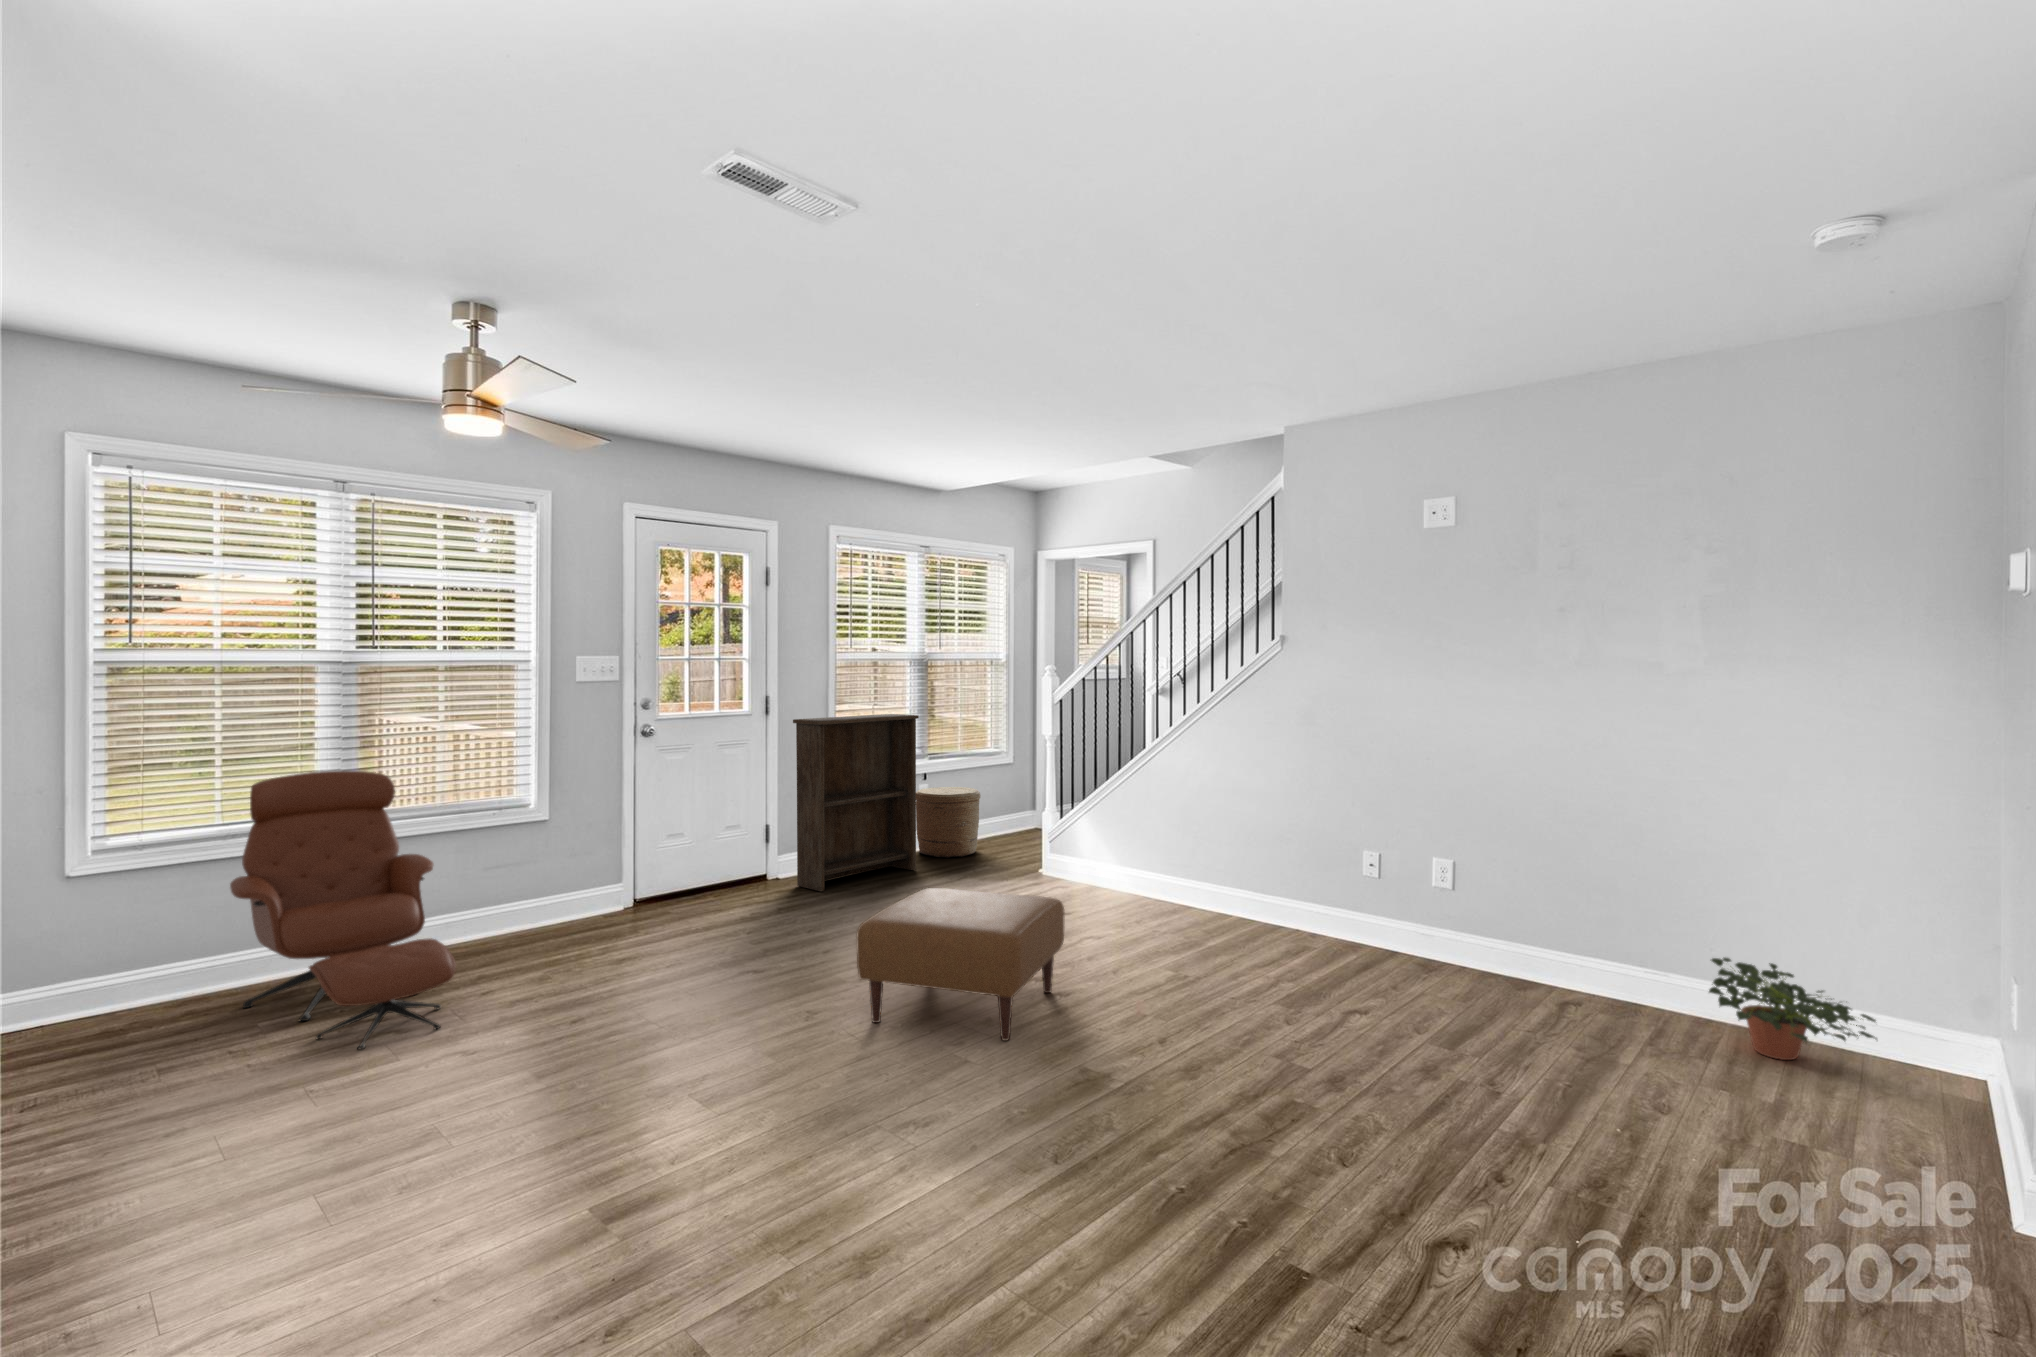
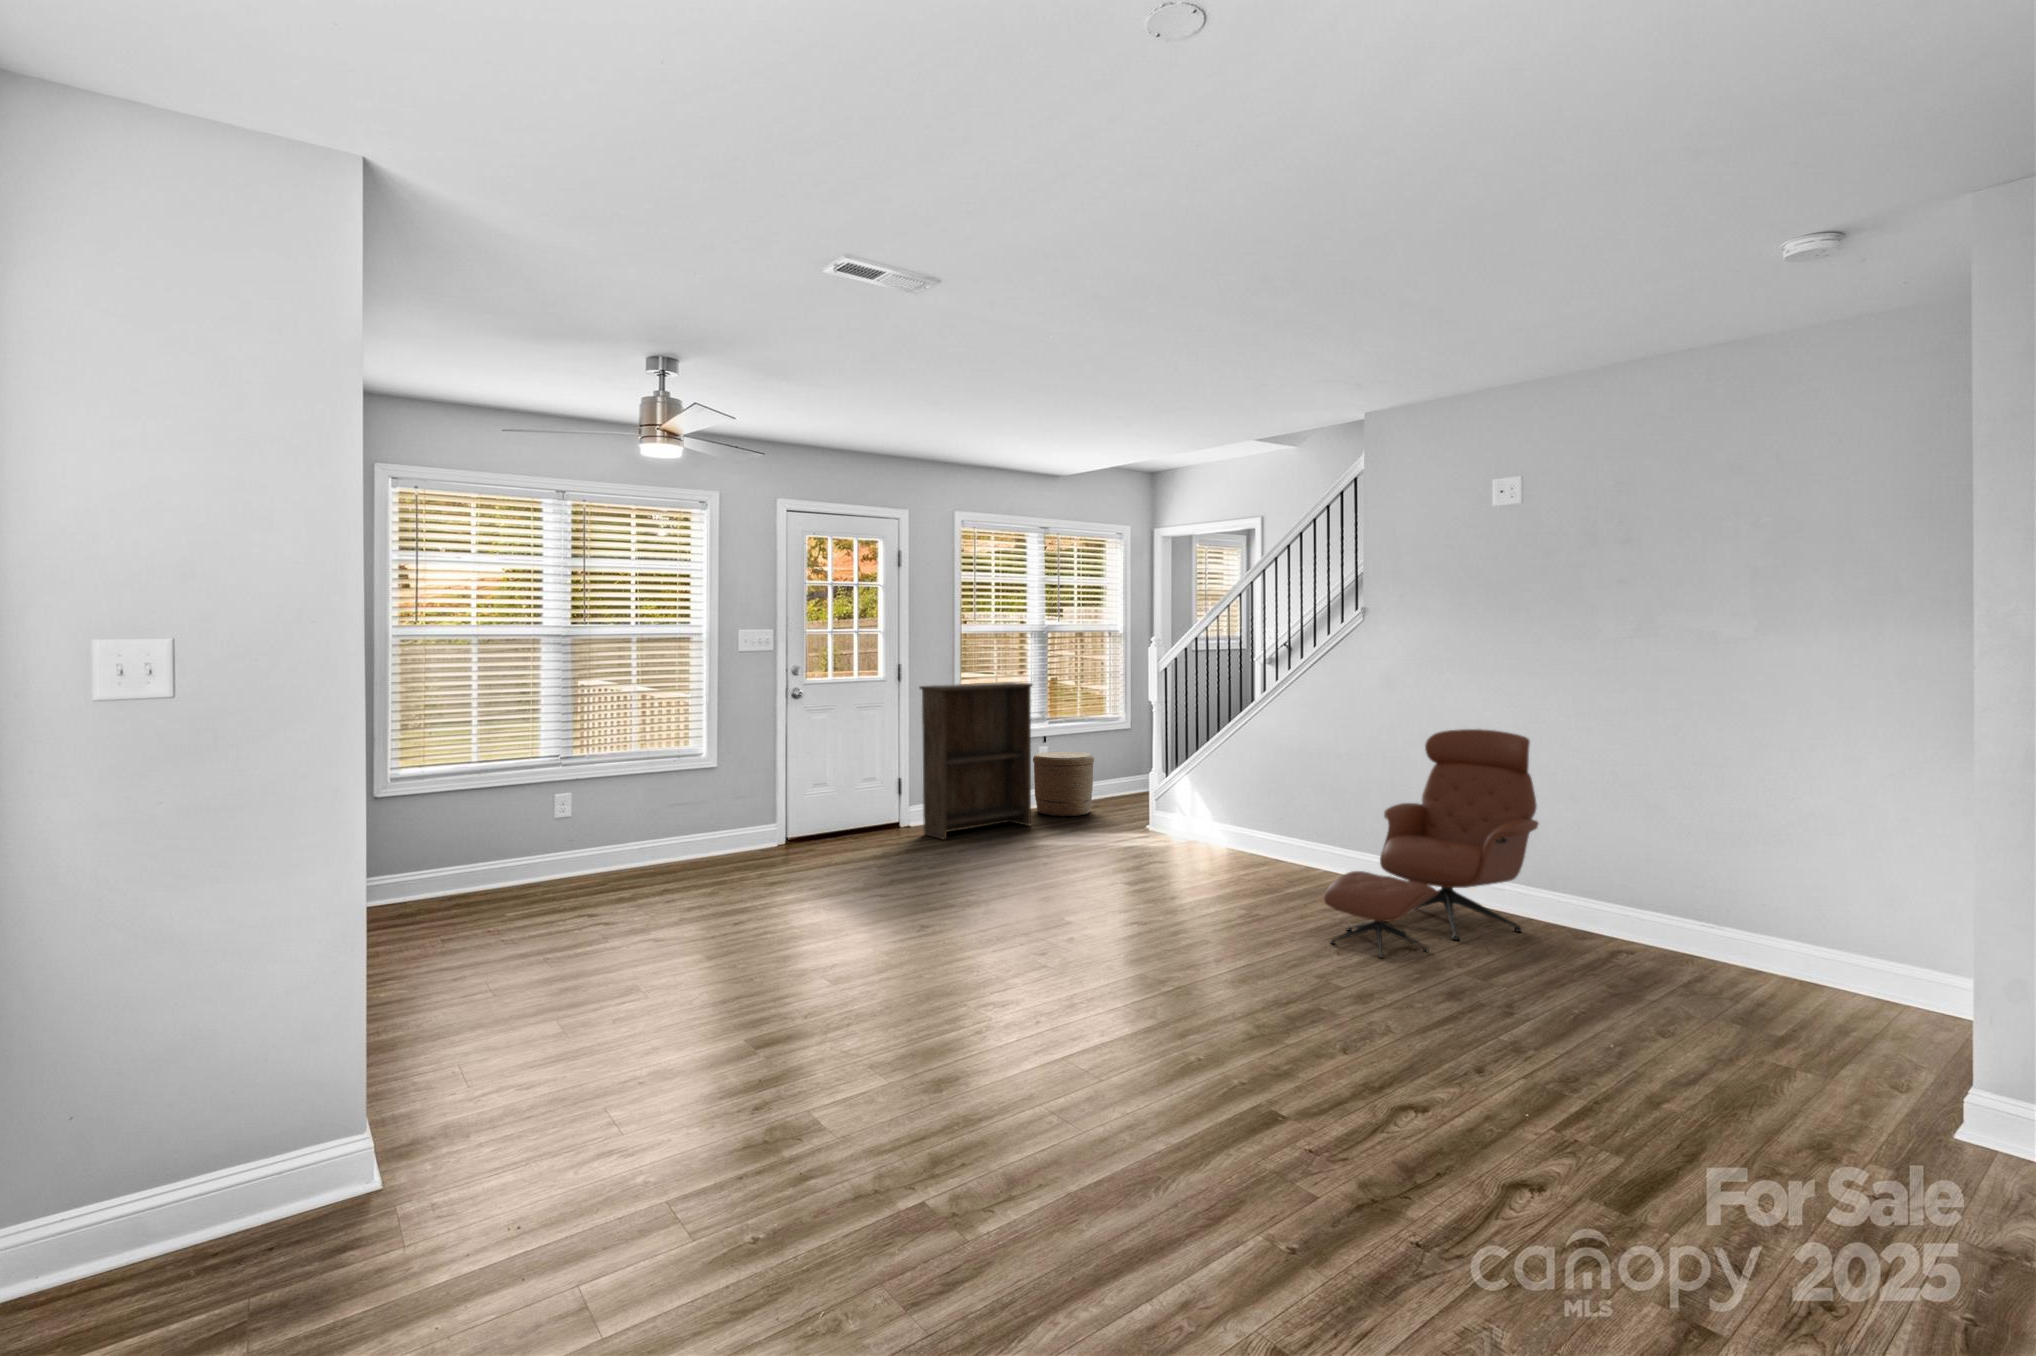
lounge chair: present [230,771,456,1049] -> present [1324,729,1539,957]
ottoman: present [856,888,1065,1041] -> none [958,829,1139,951]
potted plant: present [1709,958,1877,1060] -> none [1731,911,1896,1003]

